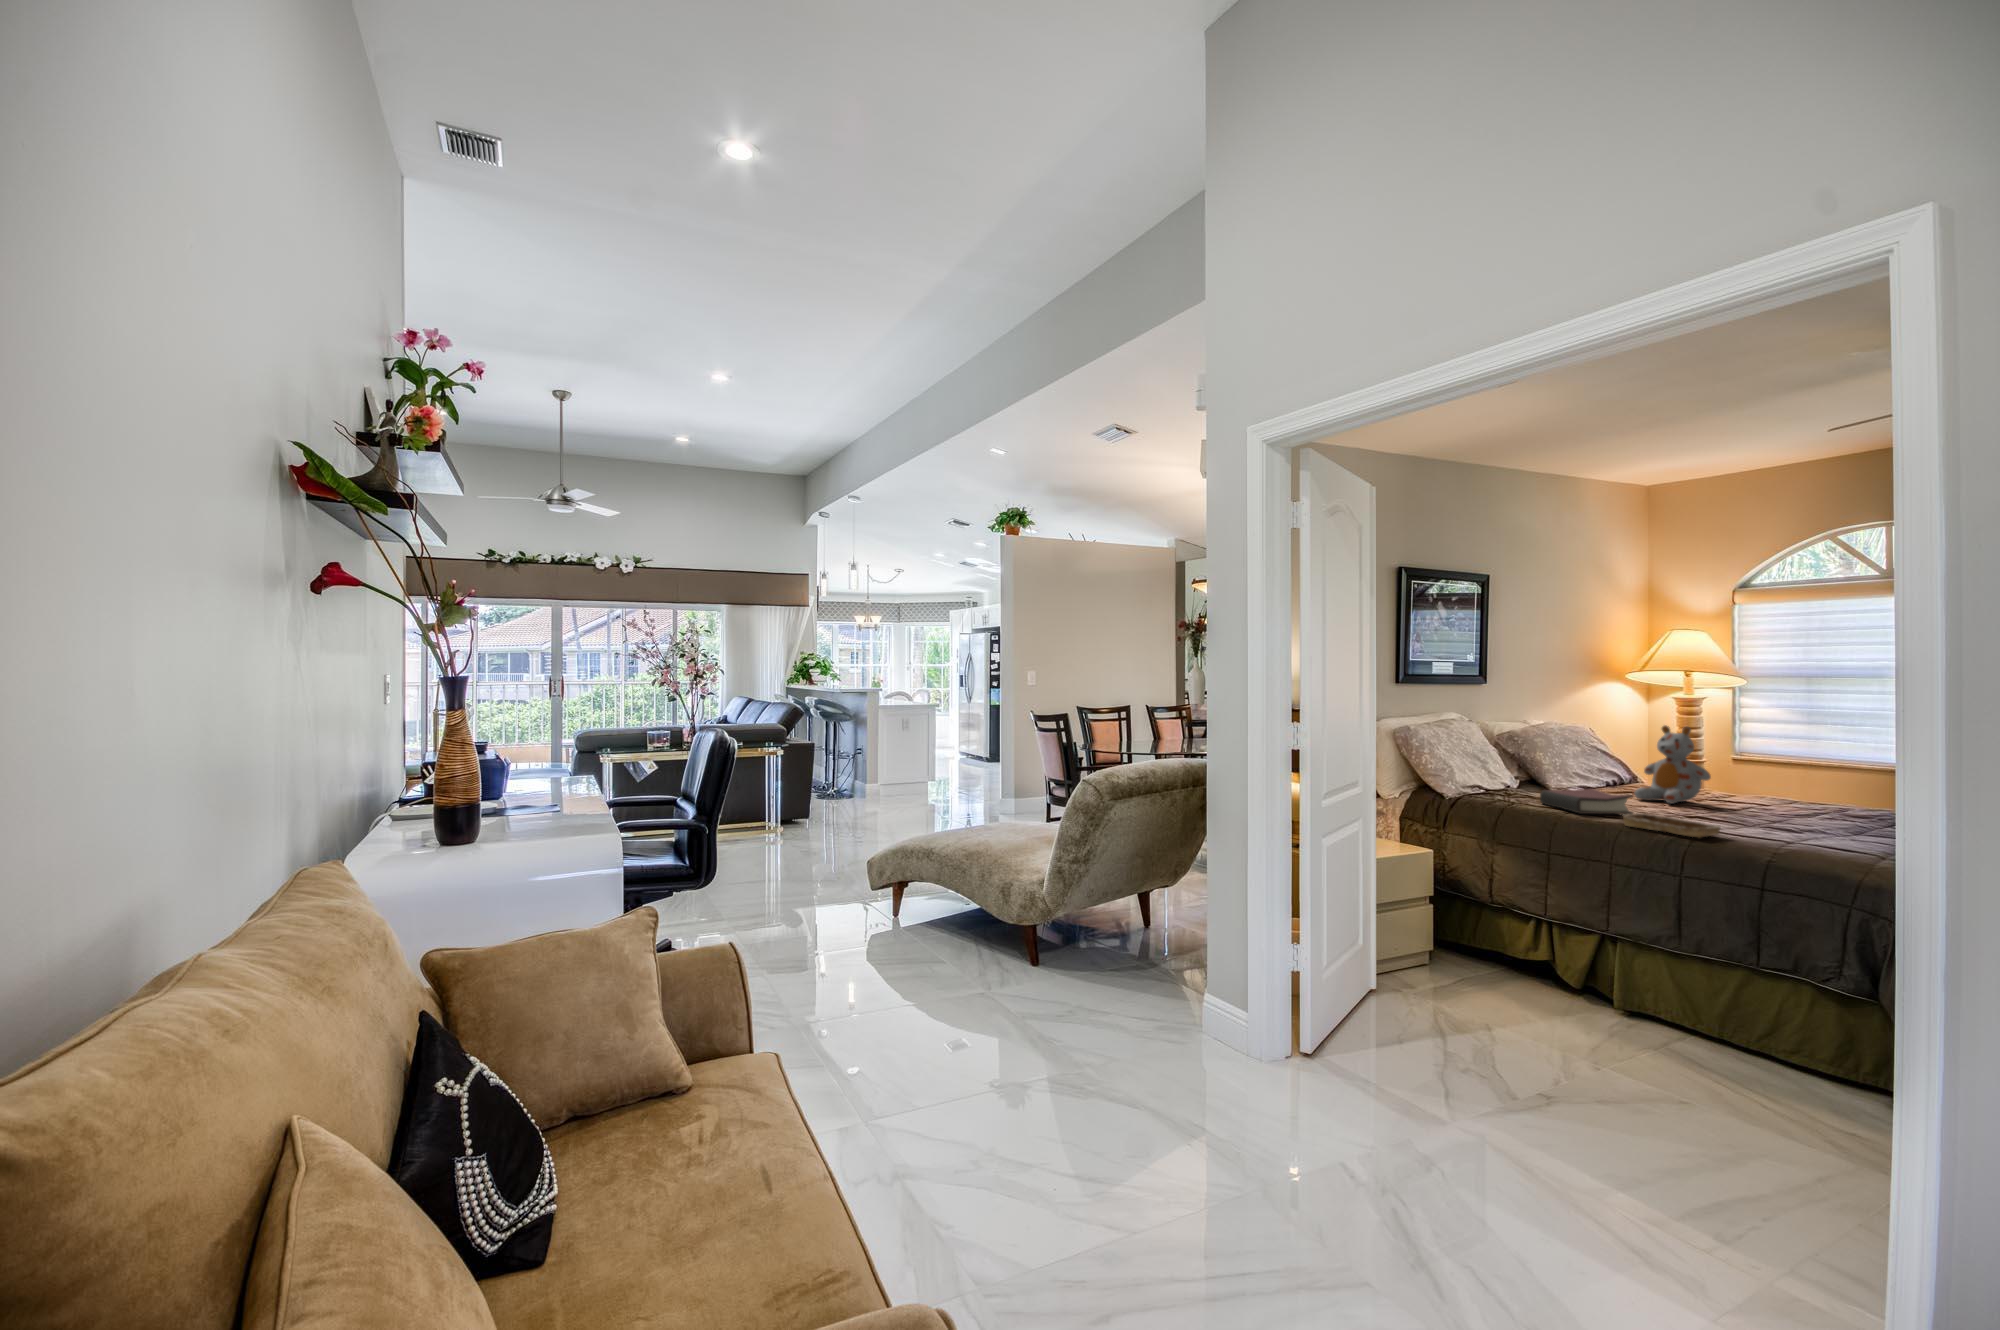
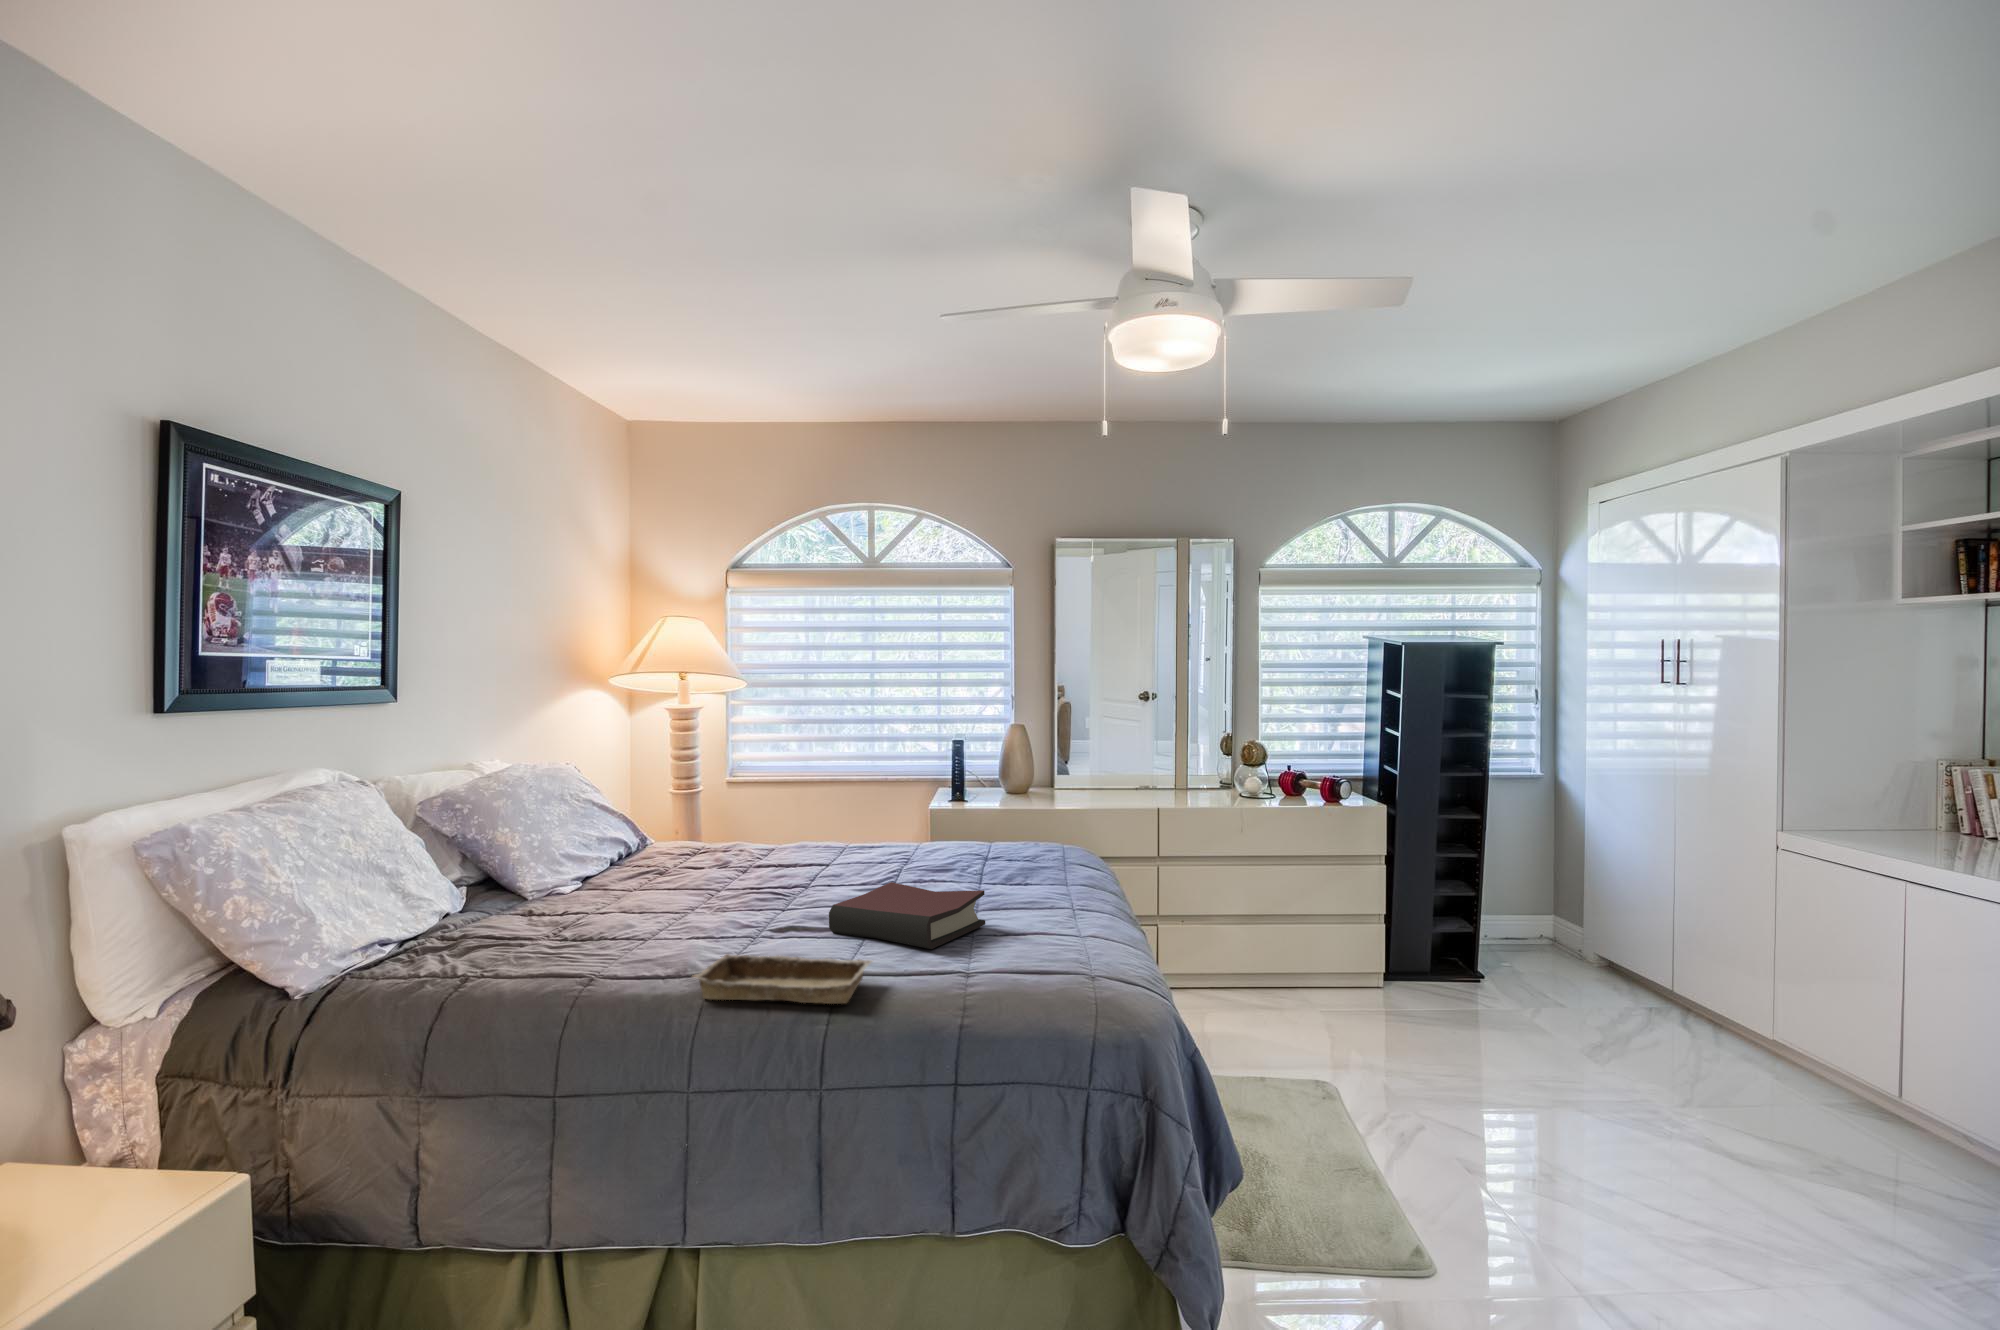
stuffed bear: present [1635,725,1711,804] -> none [671,760,777,897]
hardback book: present [1540,789,1633,814] -> present [829,882,985,949]

